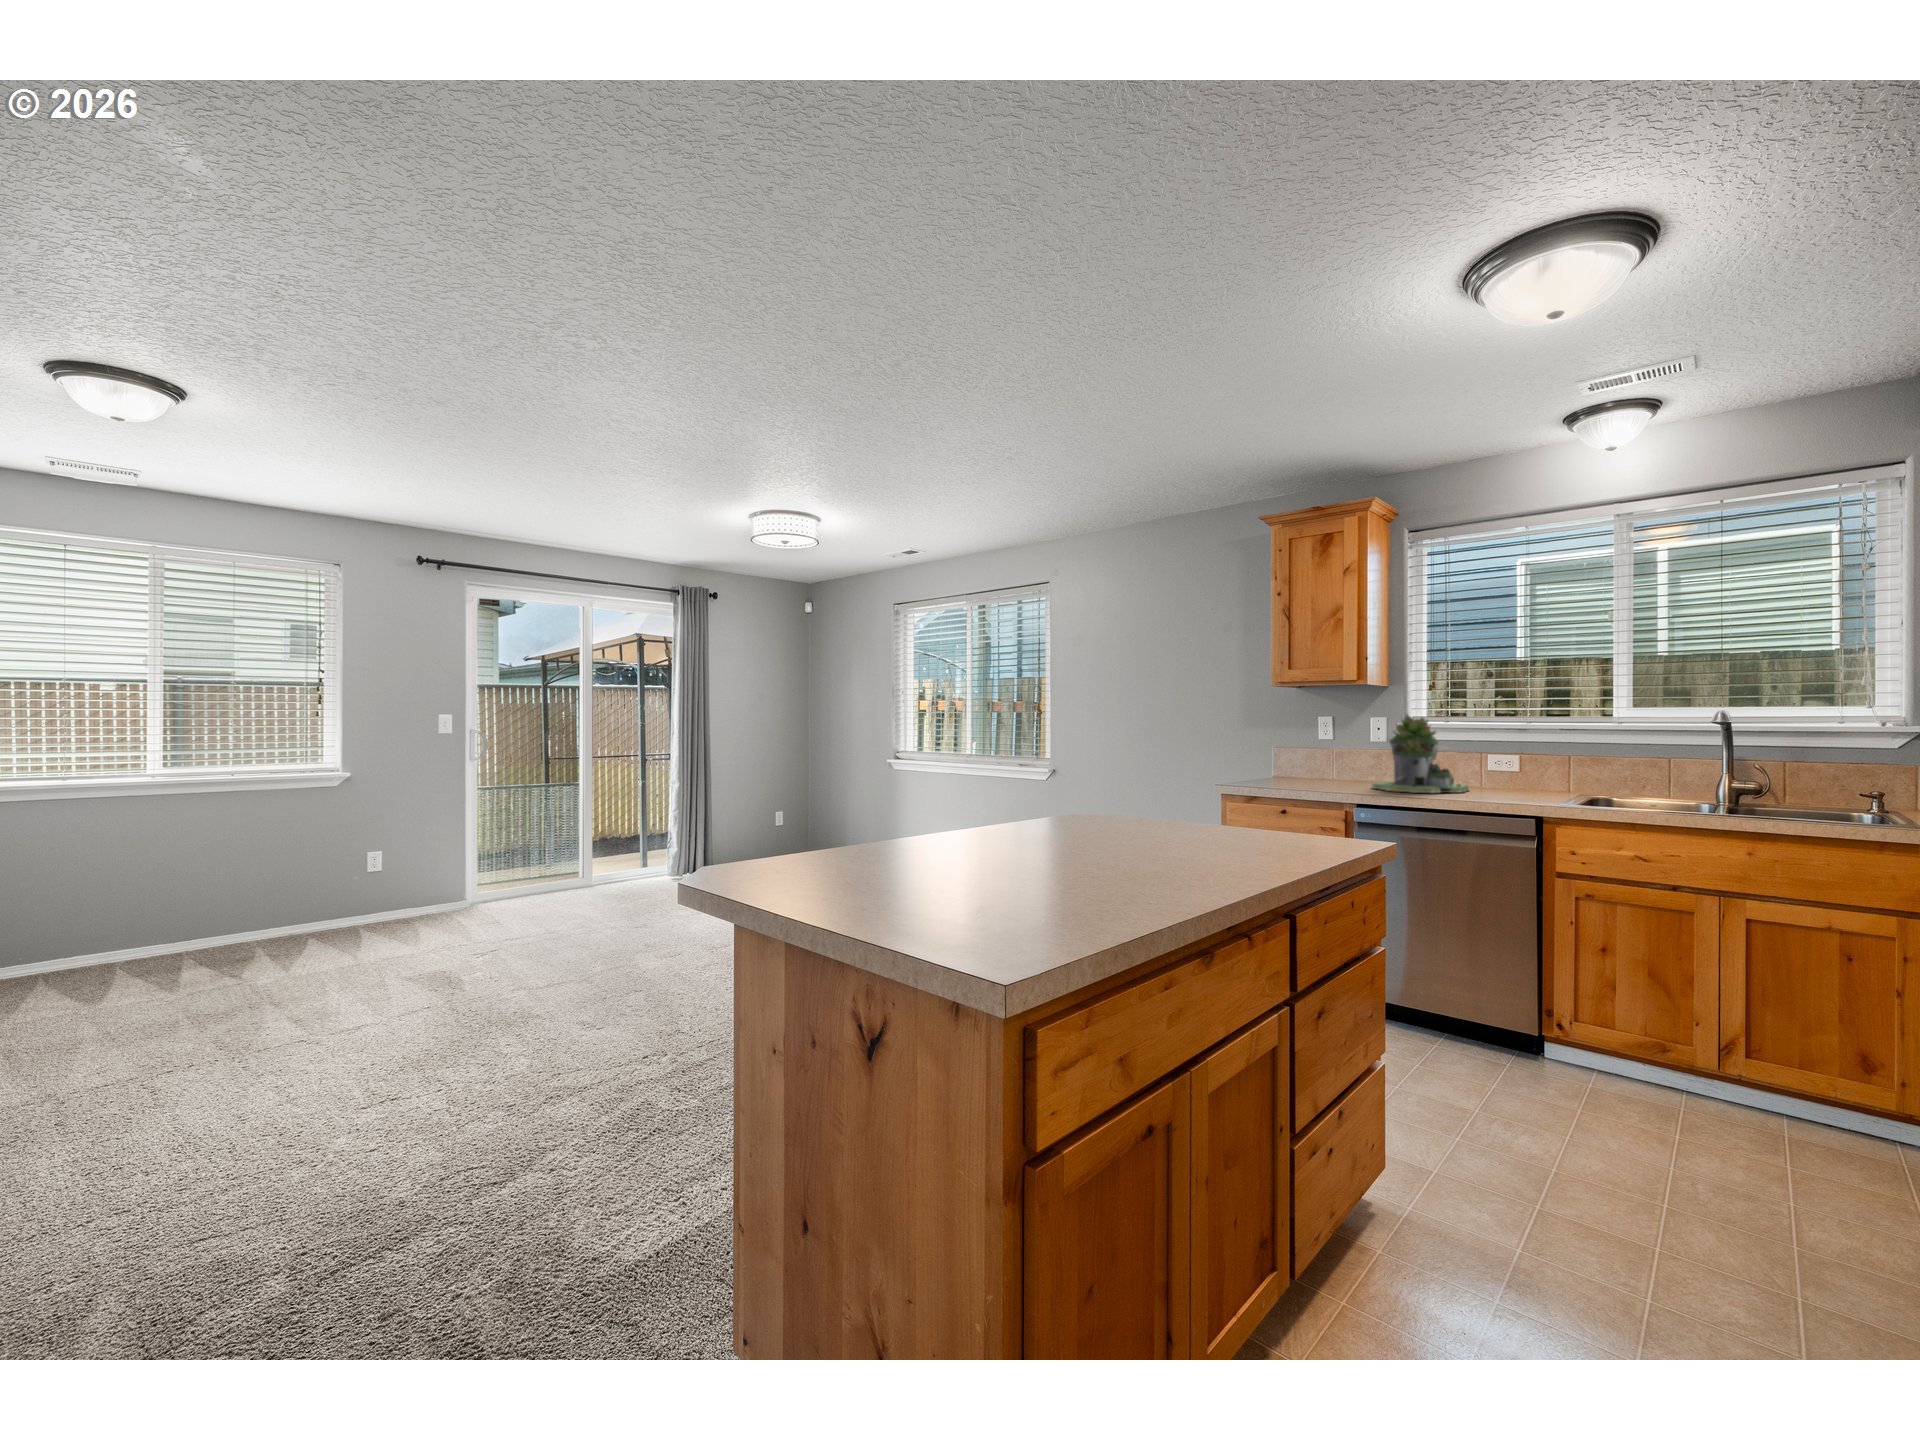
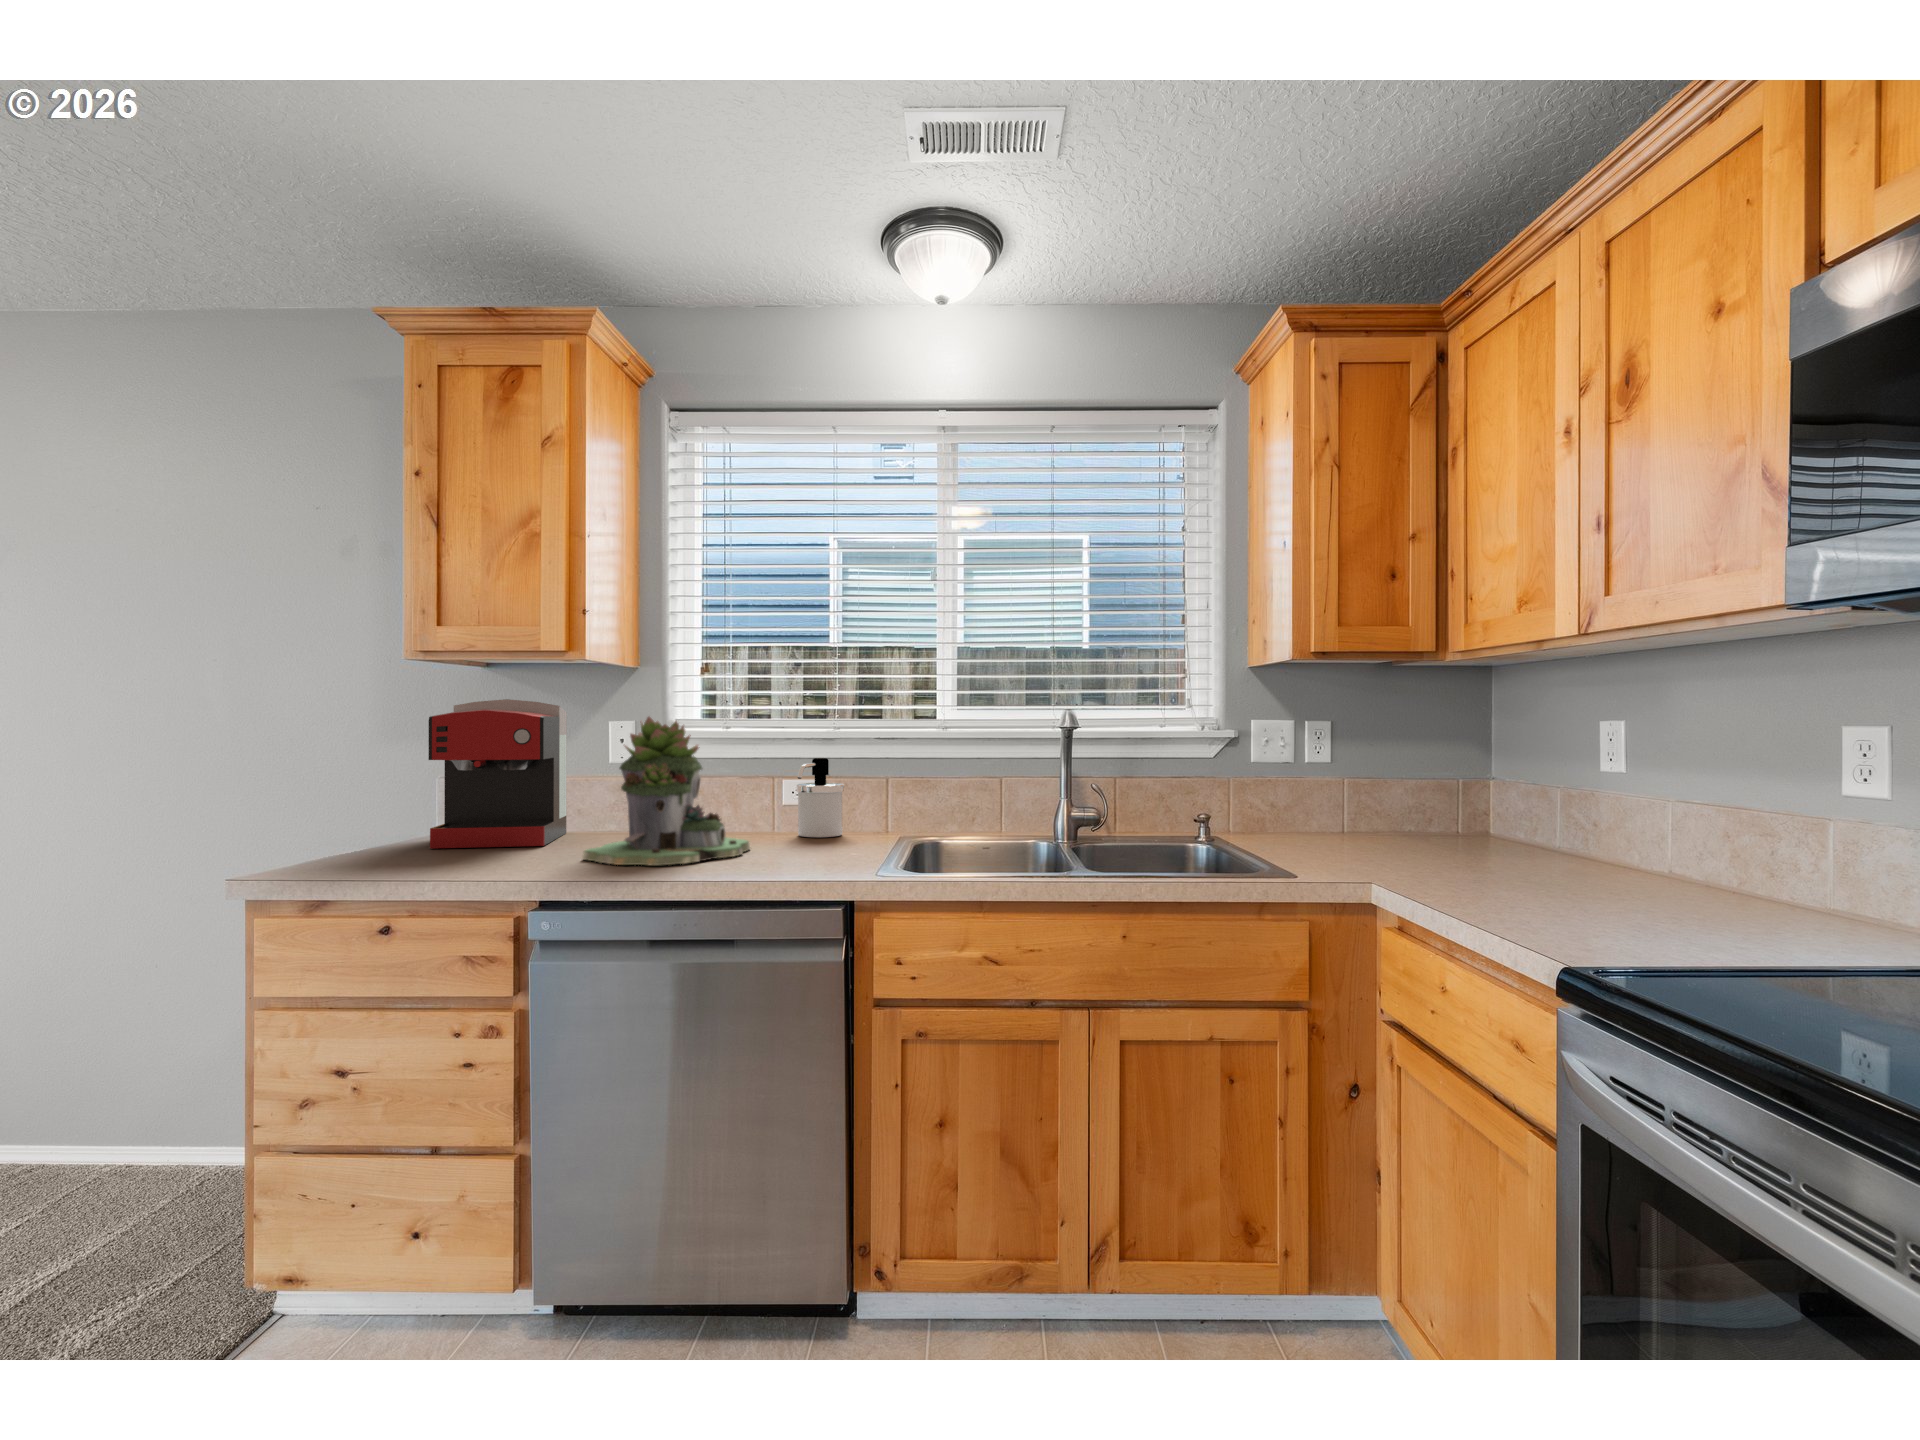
coffee maker: none [1284,705,1349,782] -> present [428,699,567,849]
soap dispenser: none [1499,740,1535,788] -> present [797,758,844,837]

